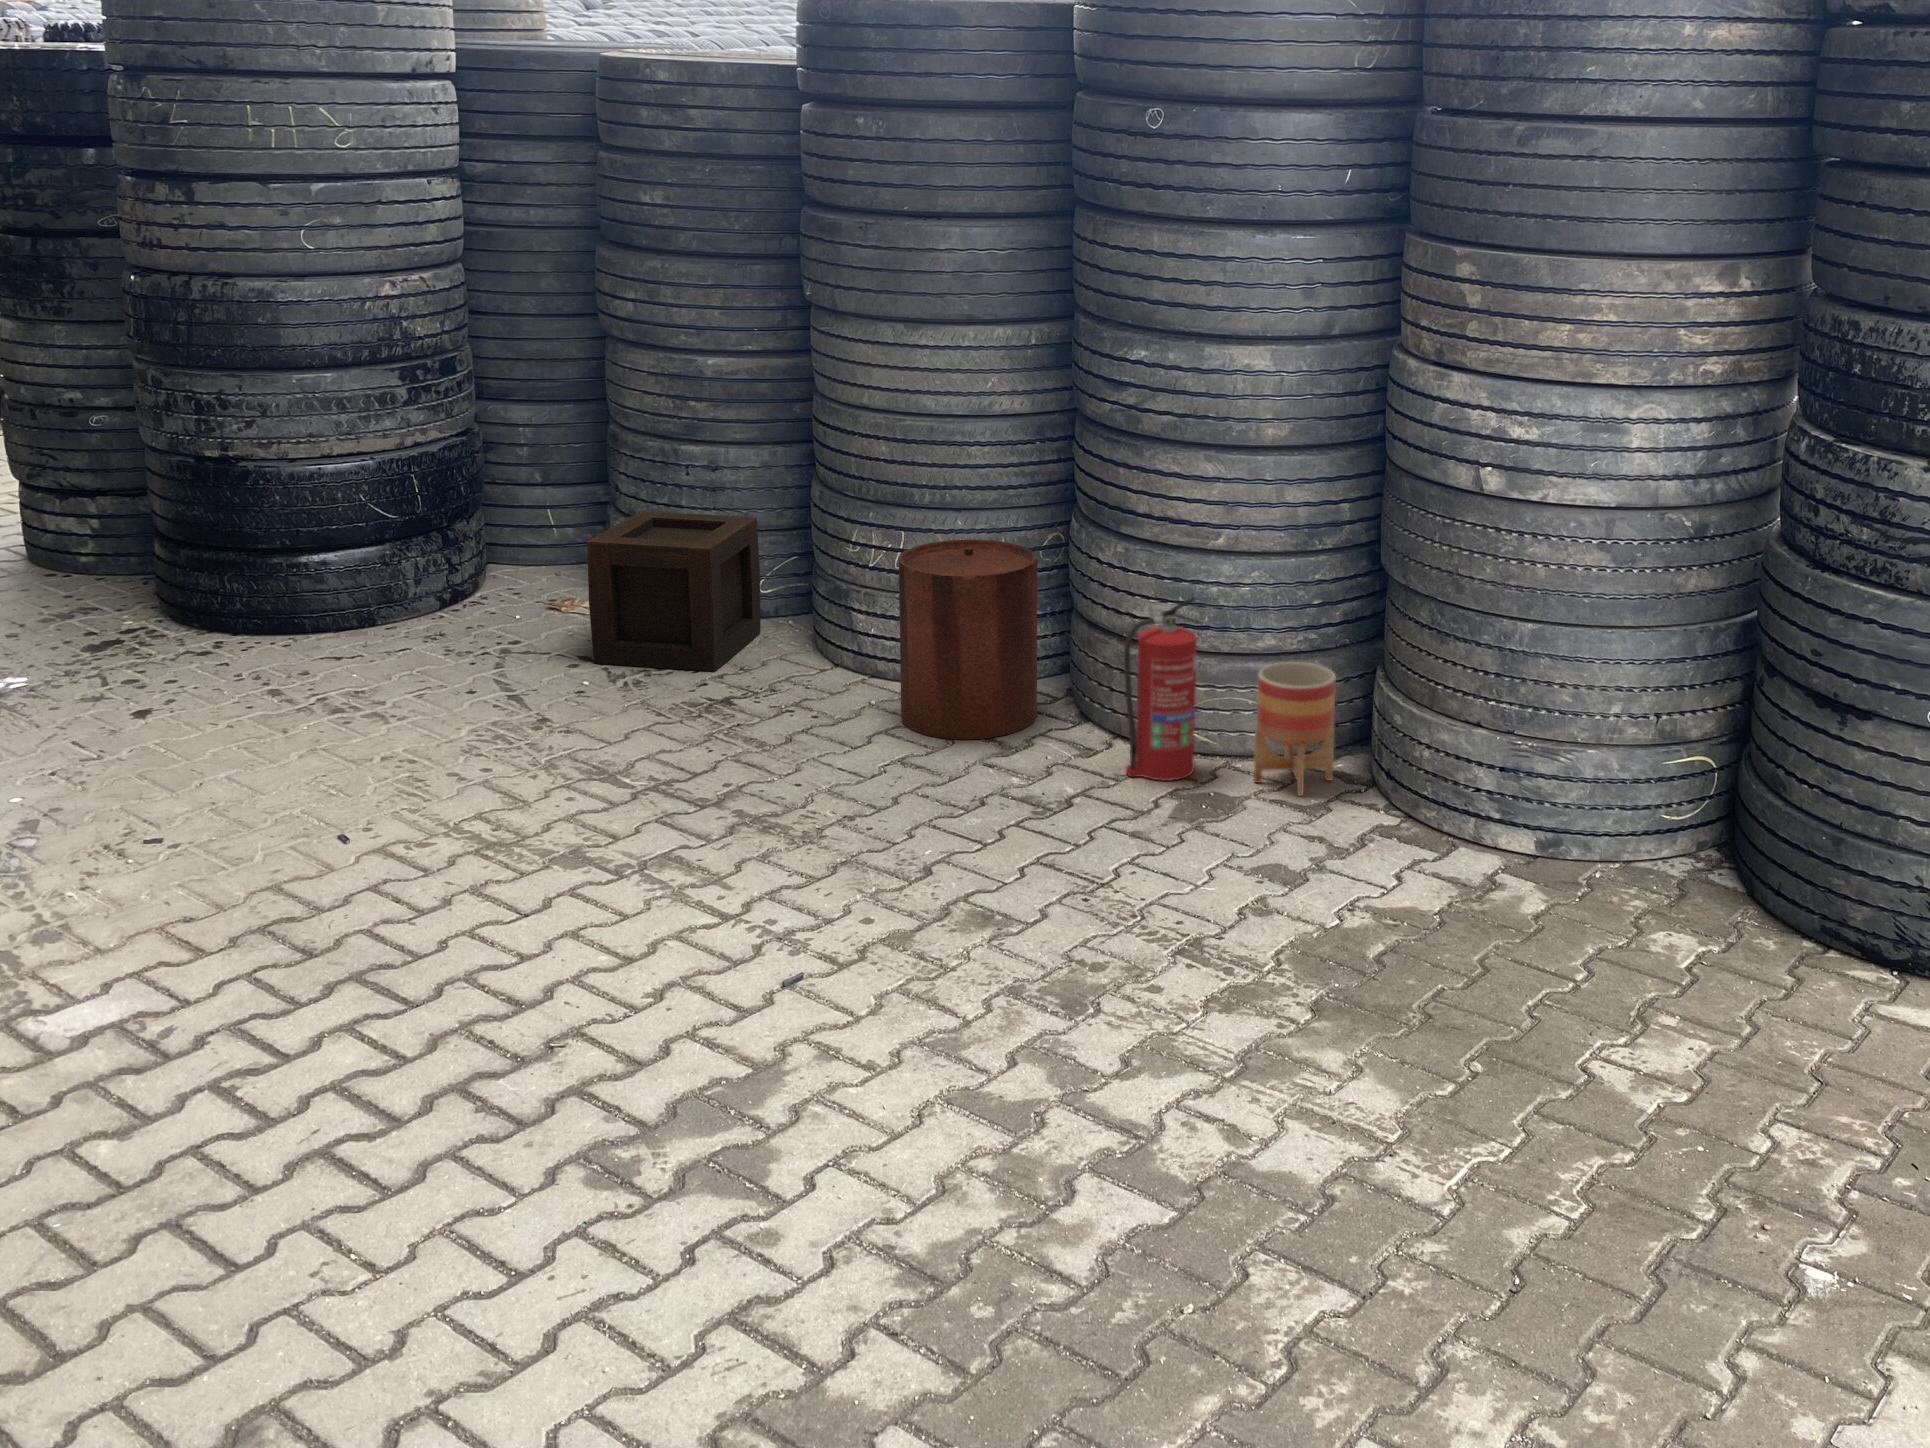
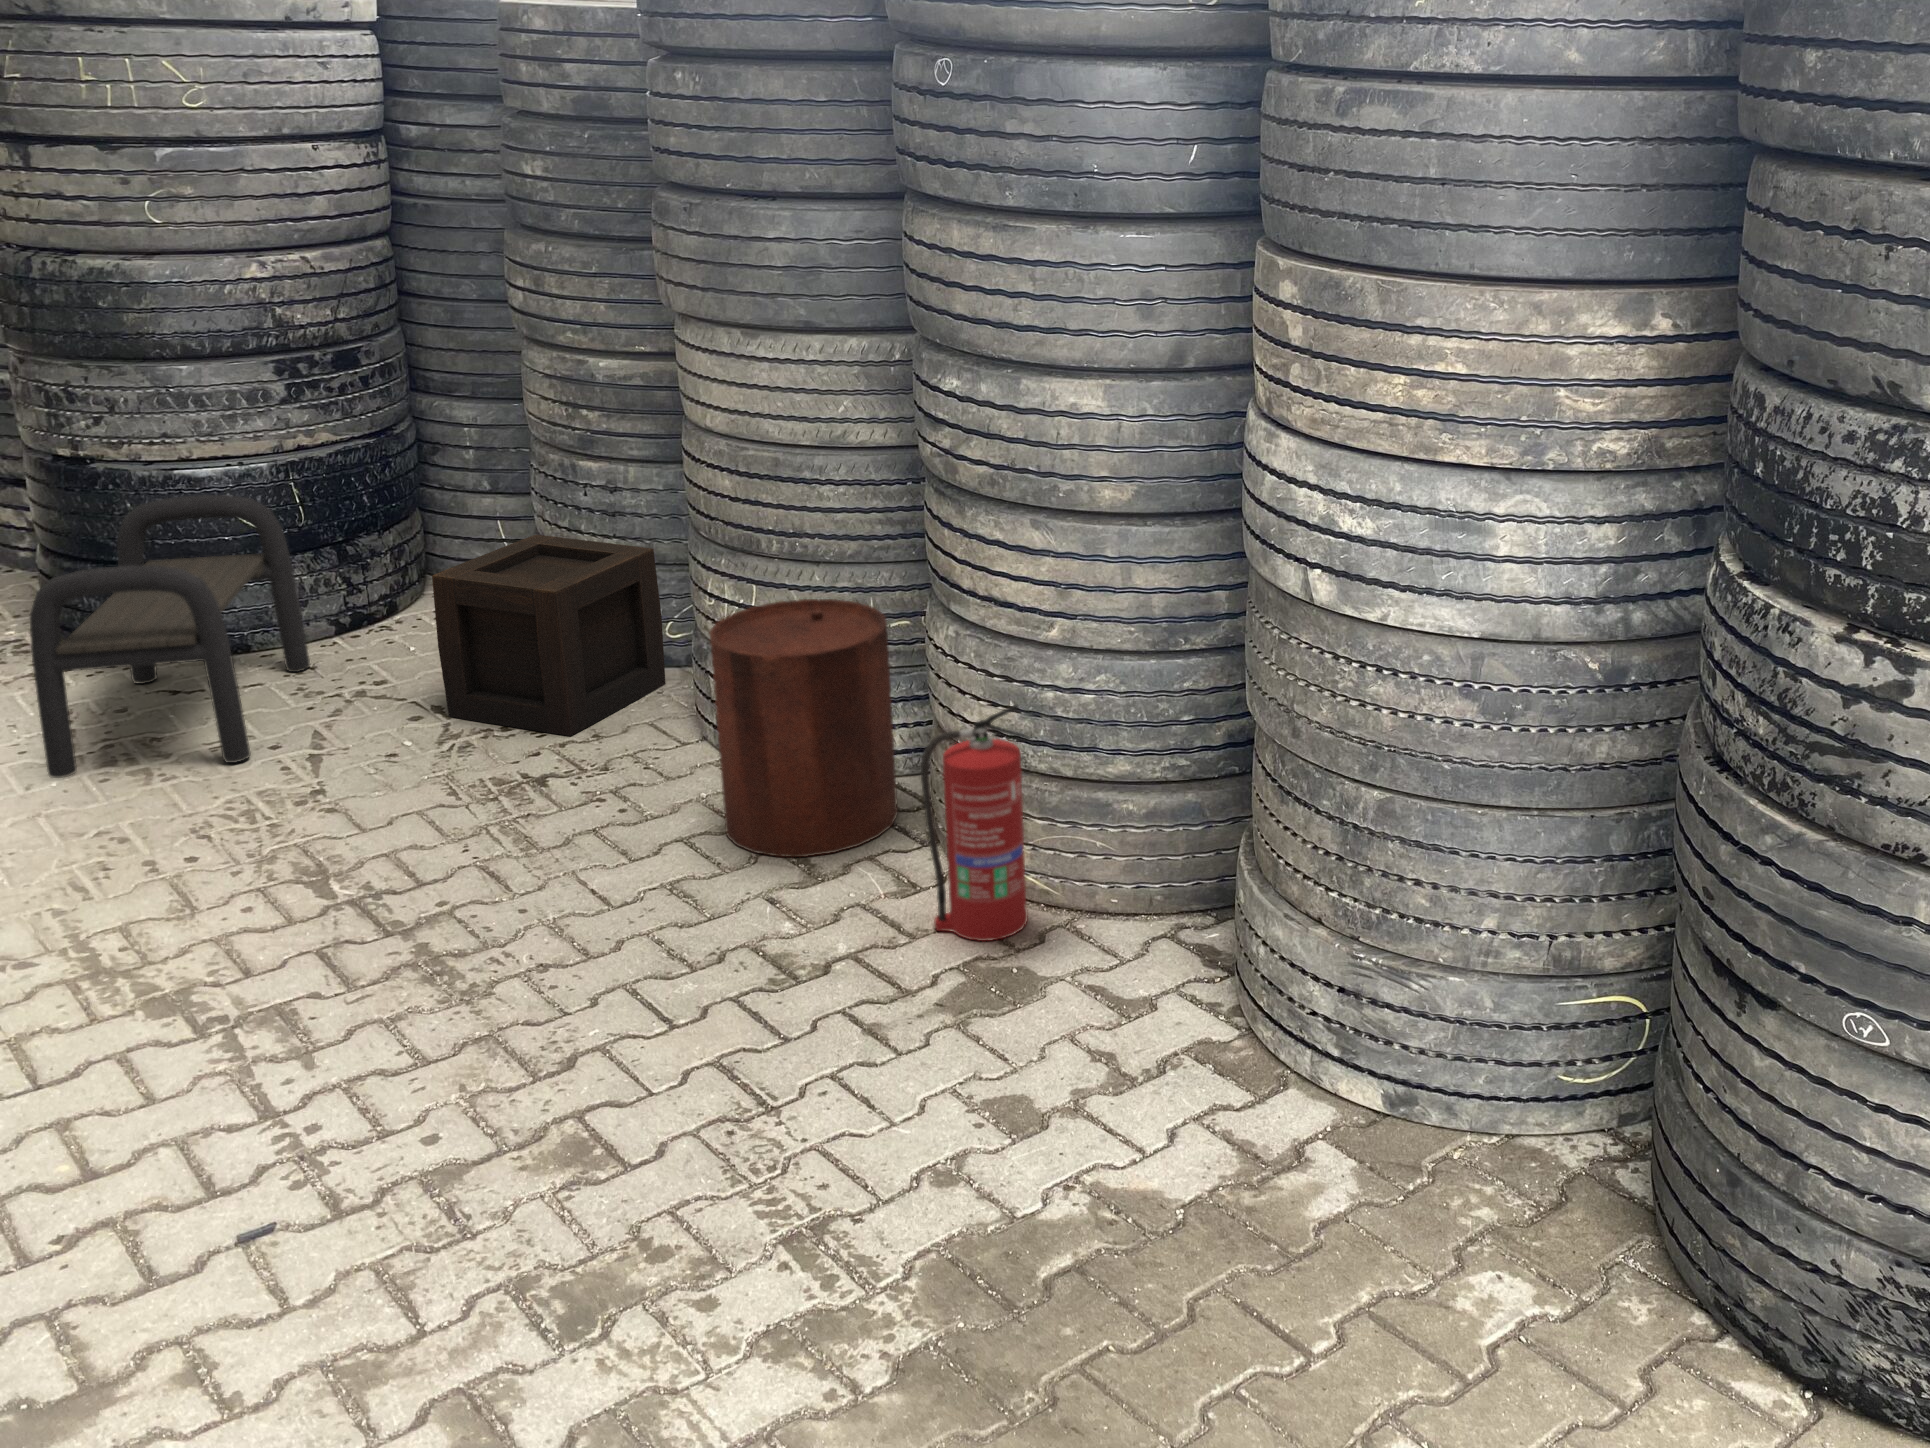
bench: none [269,484,448,722] -> present [30,495,310,778]
planter: present [1254,662,1336,796] -> none [1086,796,1193,980]

